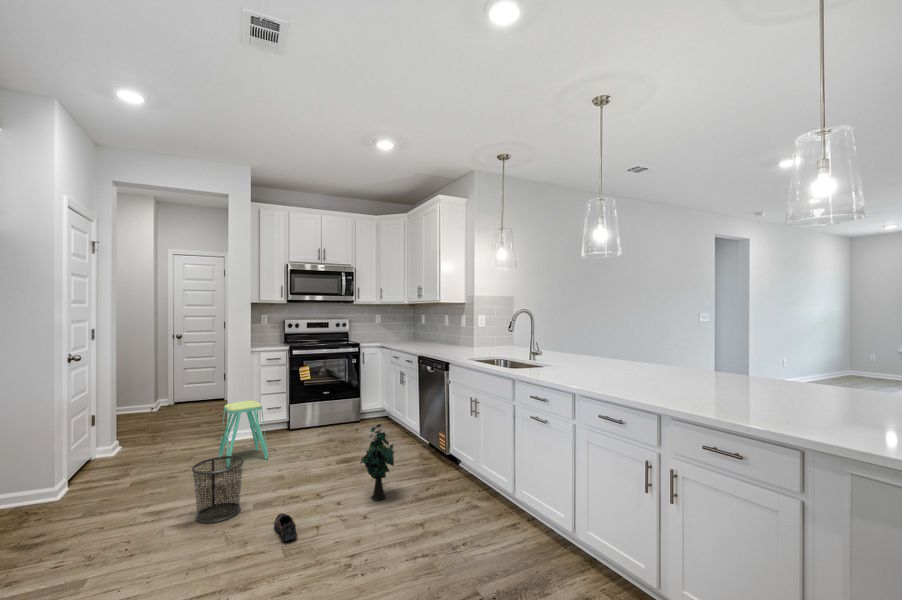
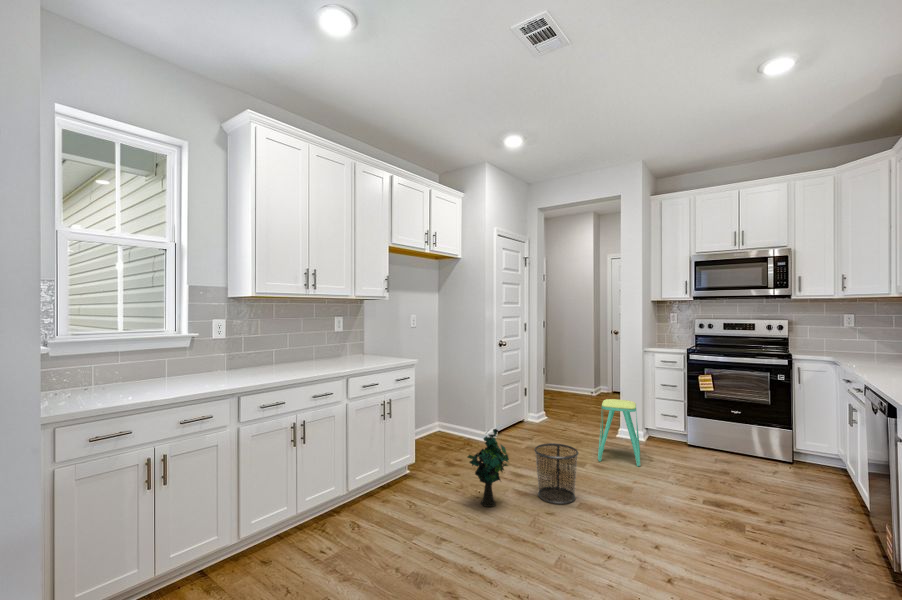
decorative plant: present [360,424,394,501] -> present [468,429,509,507]
shoe: present [274,513,297,541] -> none [575,521,600,551]

